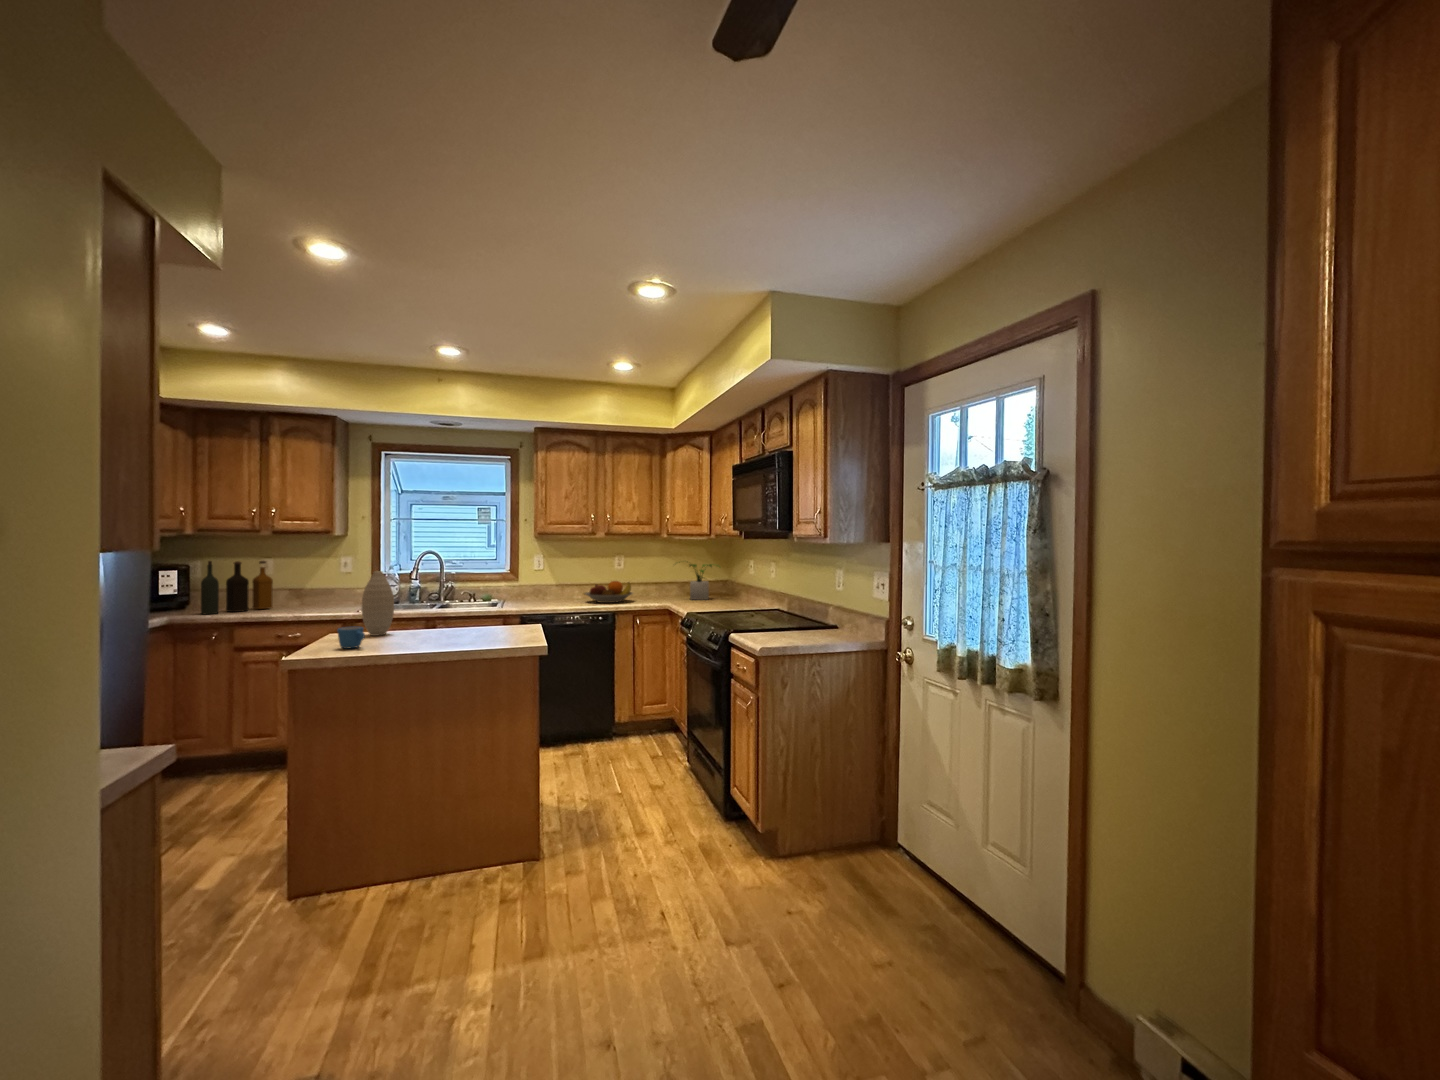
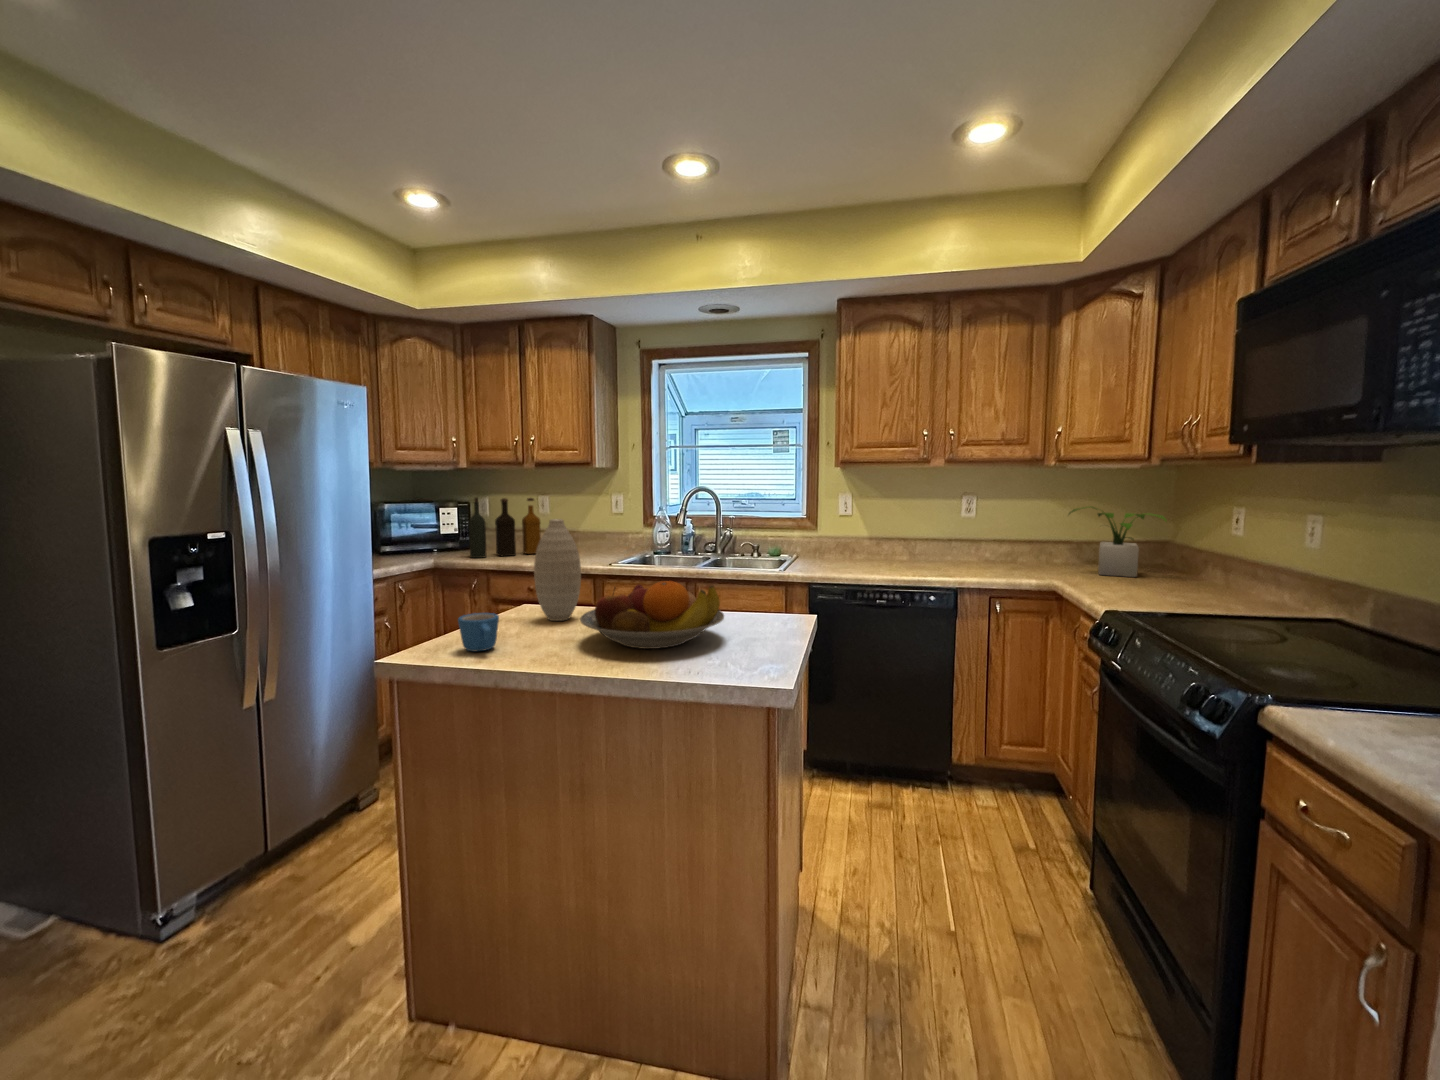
fruit bowl: present [585,581,633,603] -> present [580,581,724,649]

